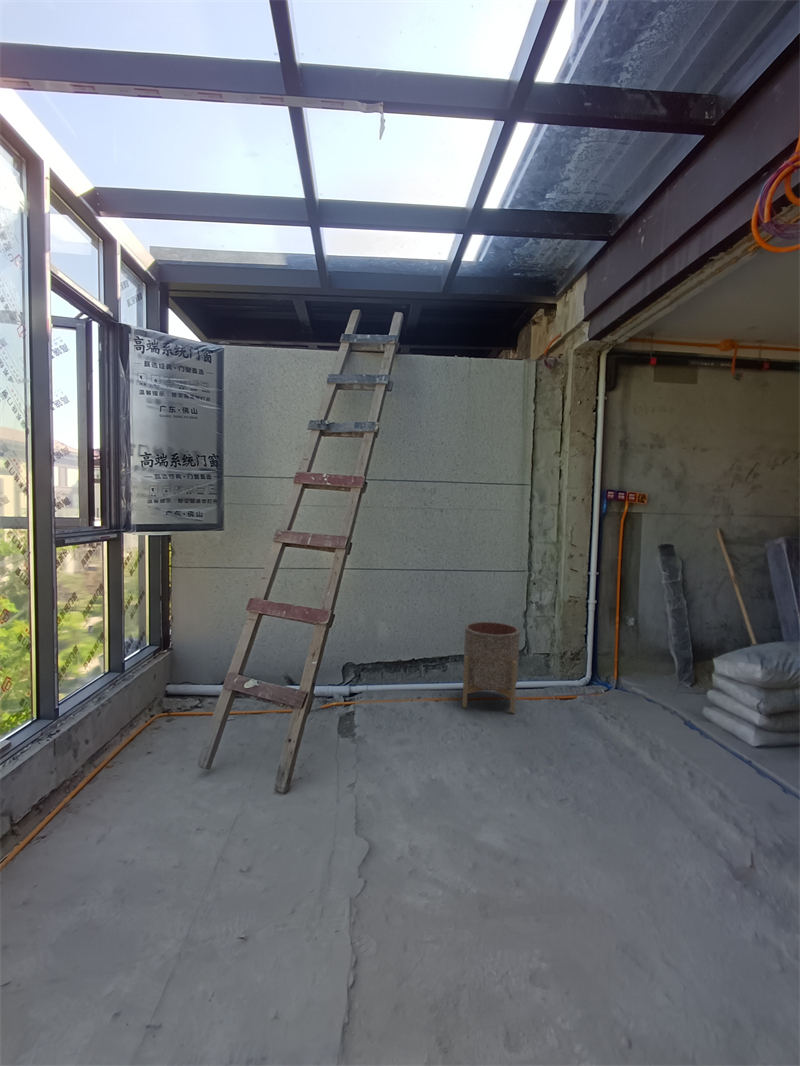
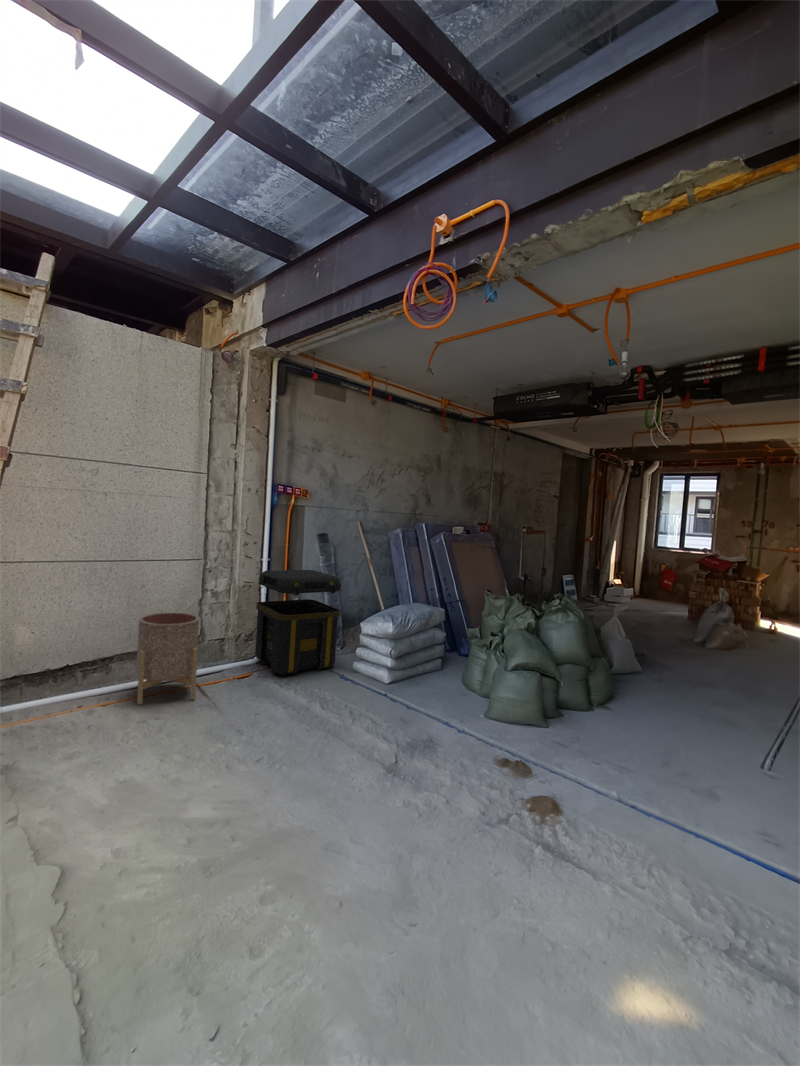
toolbox: none [583,586,687,708] -> present [255,570,341,675]

